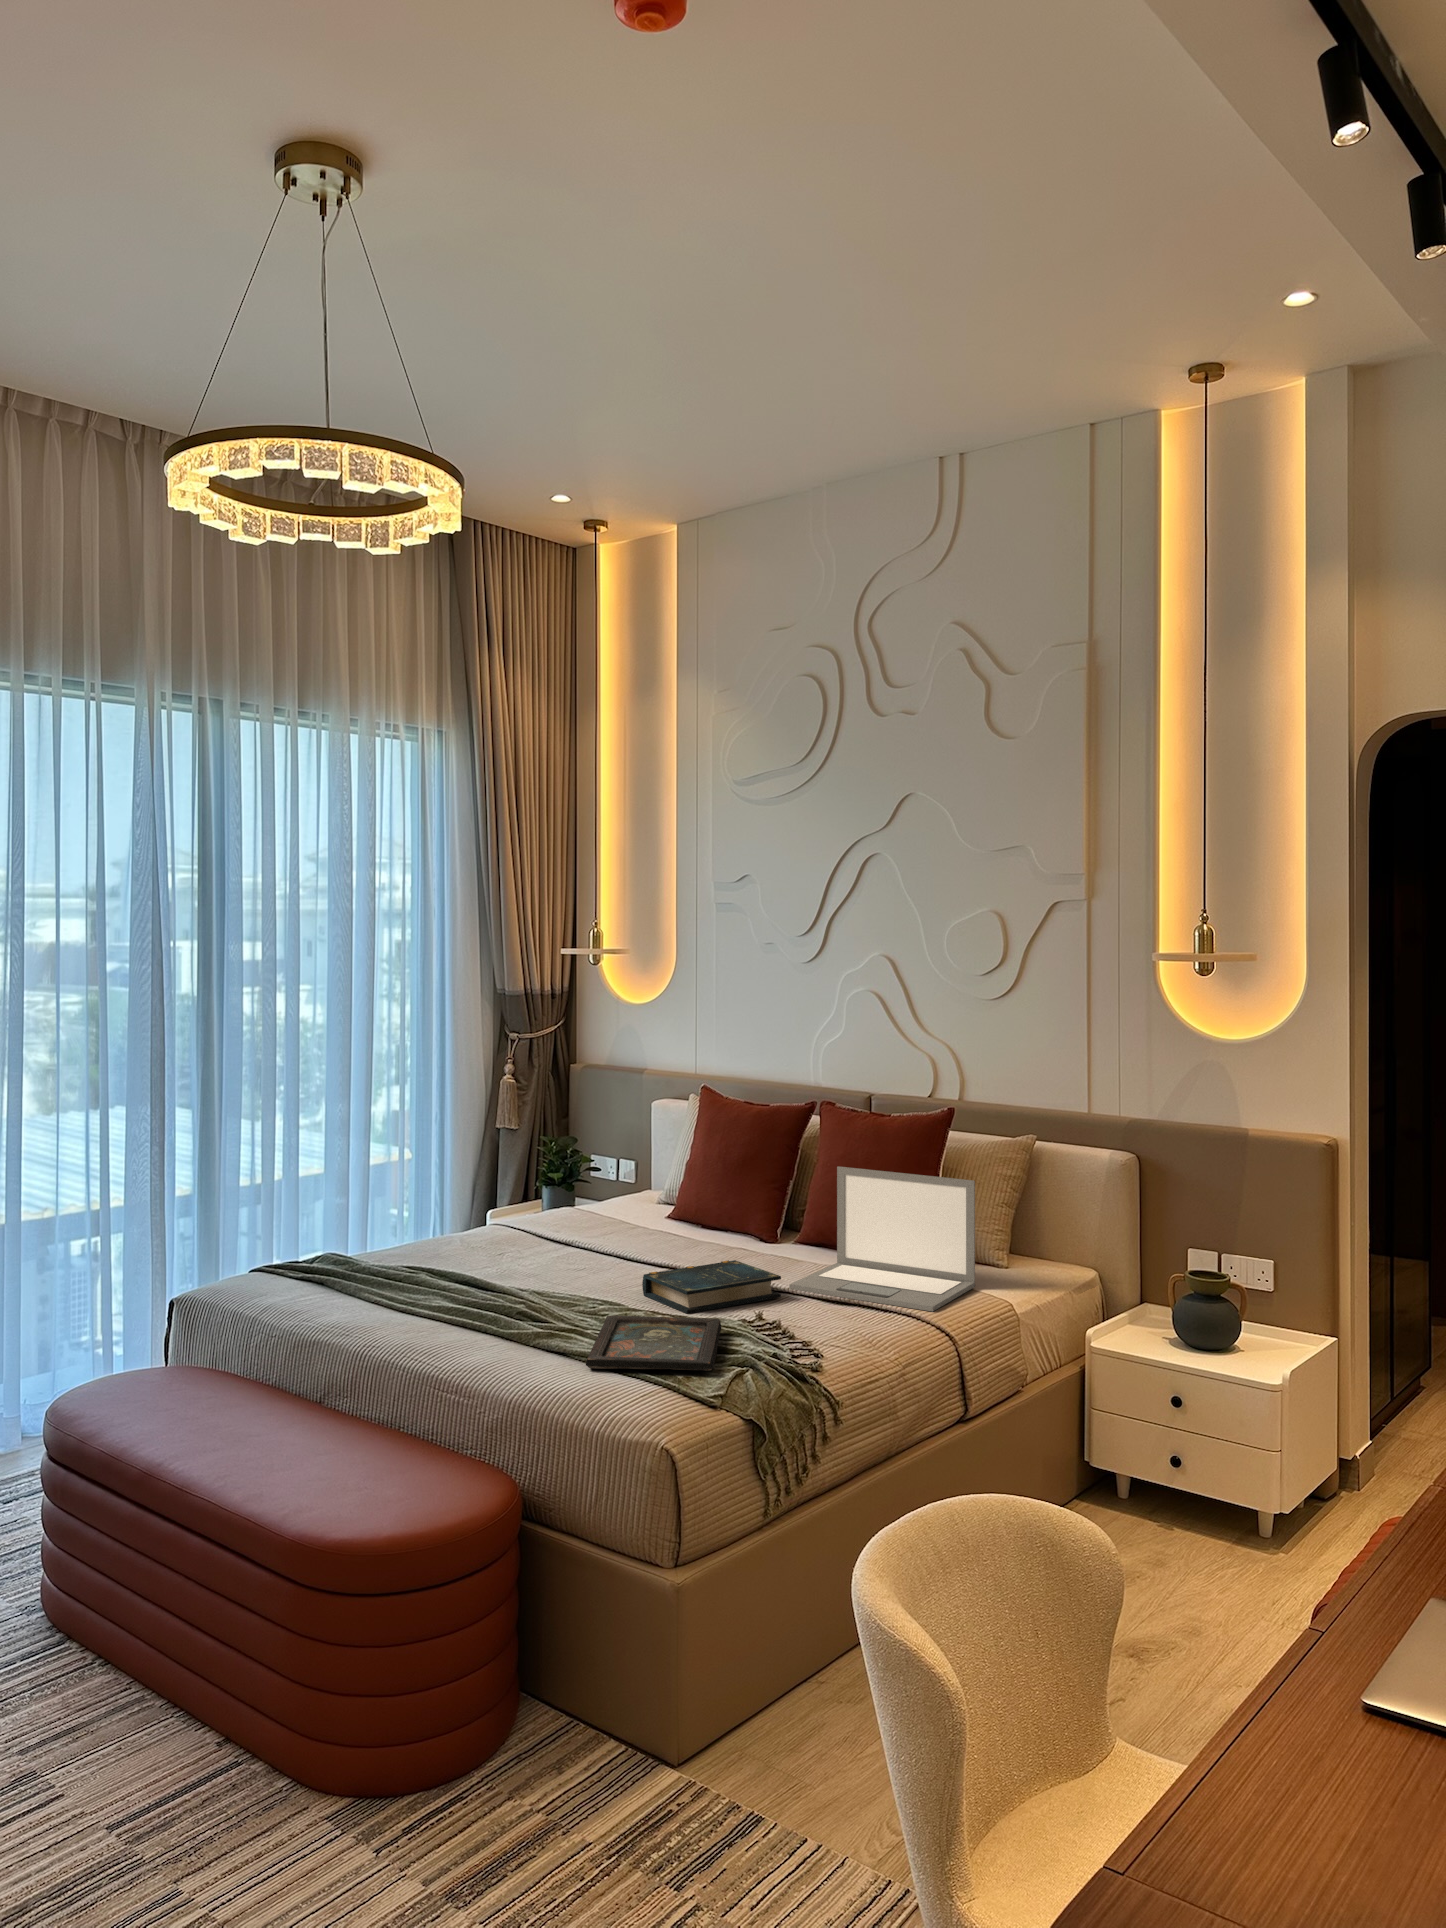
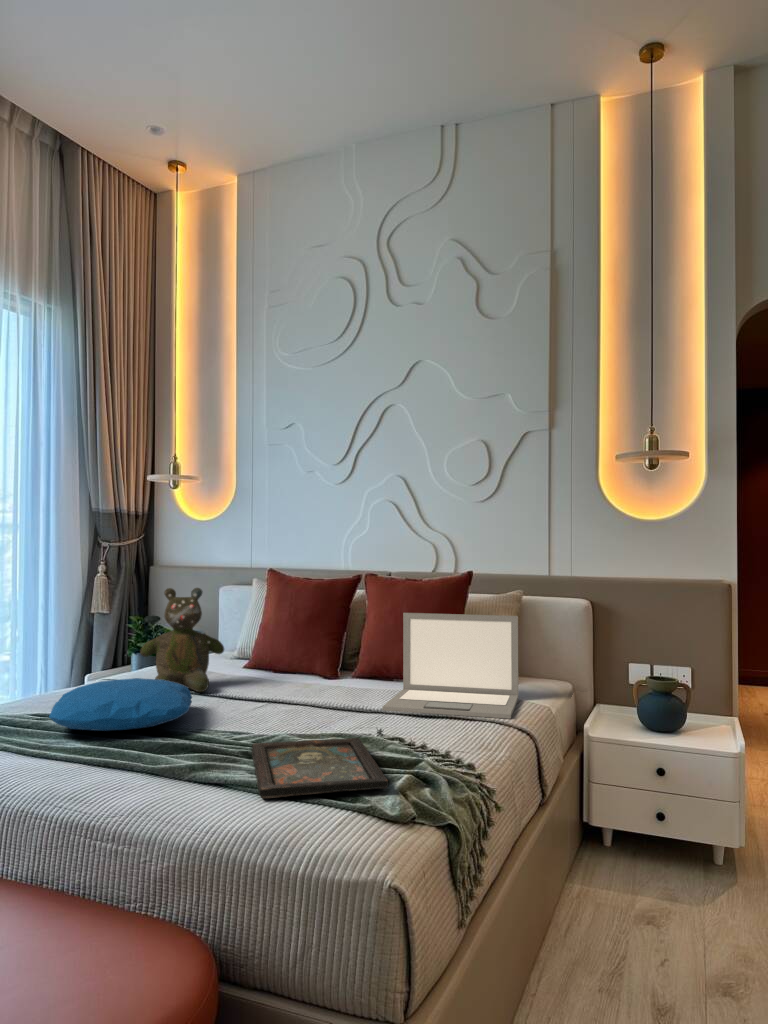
teddy bear: none [531,1120,629,1249] -> present [140,588,224,692]
pillow: none [419,1232,572,1290] -> present [49,678,192,731]
book: present [642,1260,781,1314] -> none [265,690,384,737]

